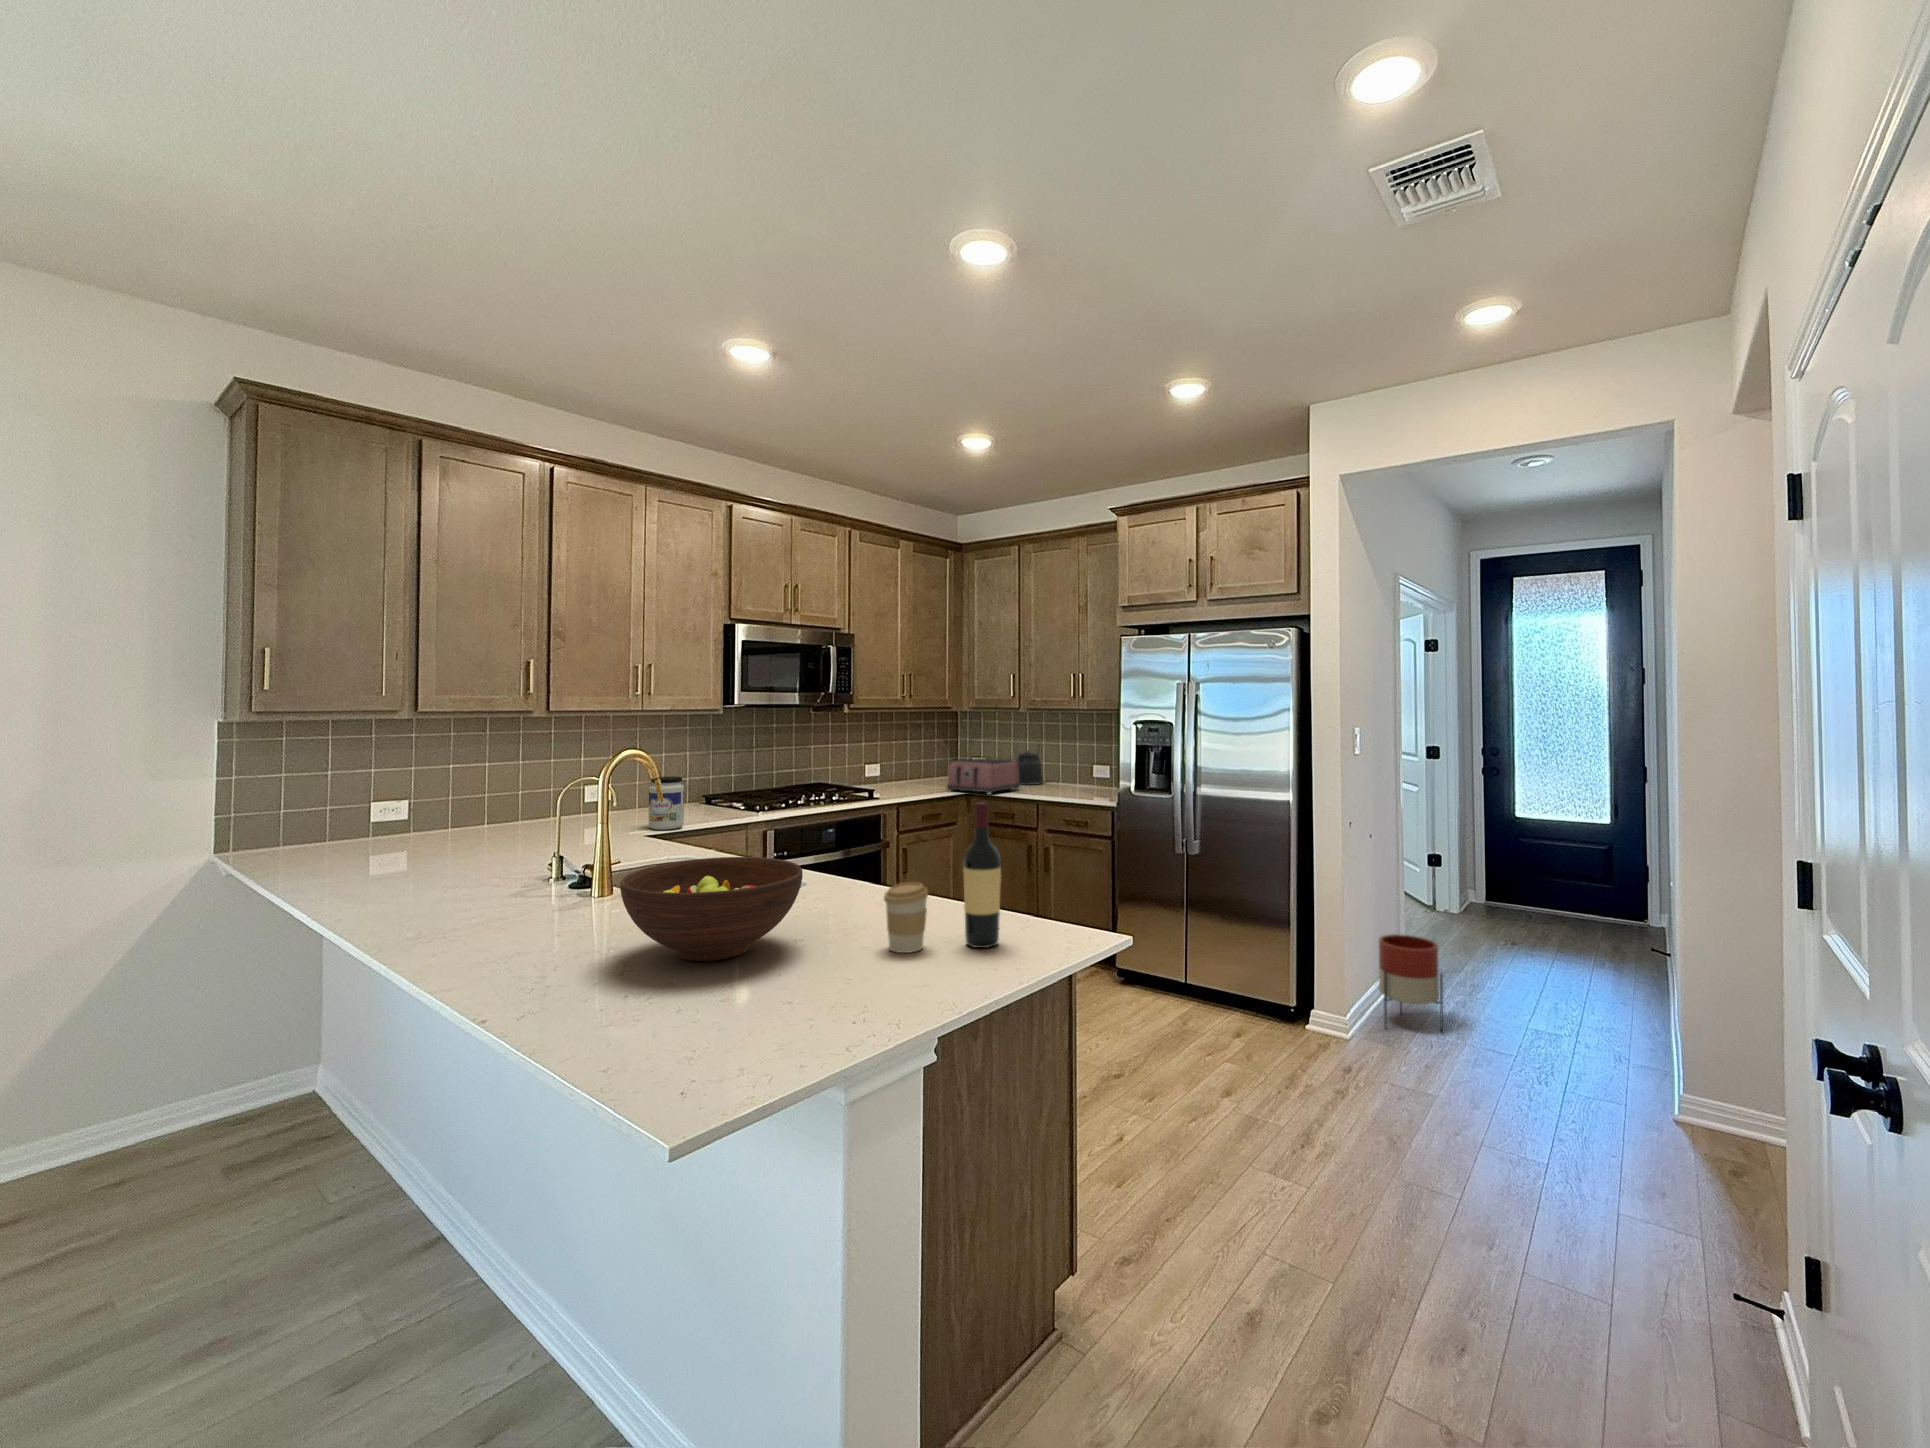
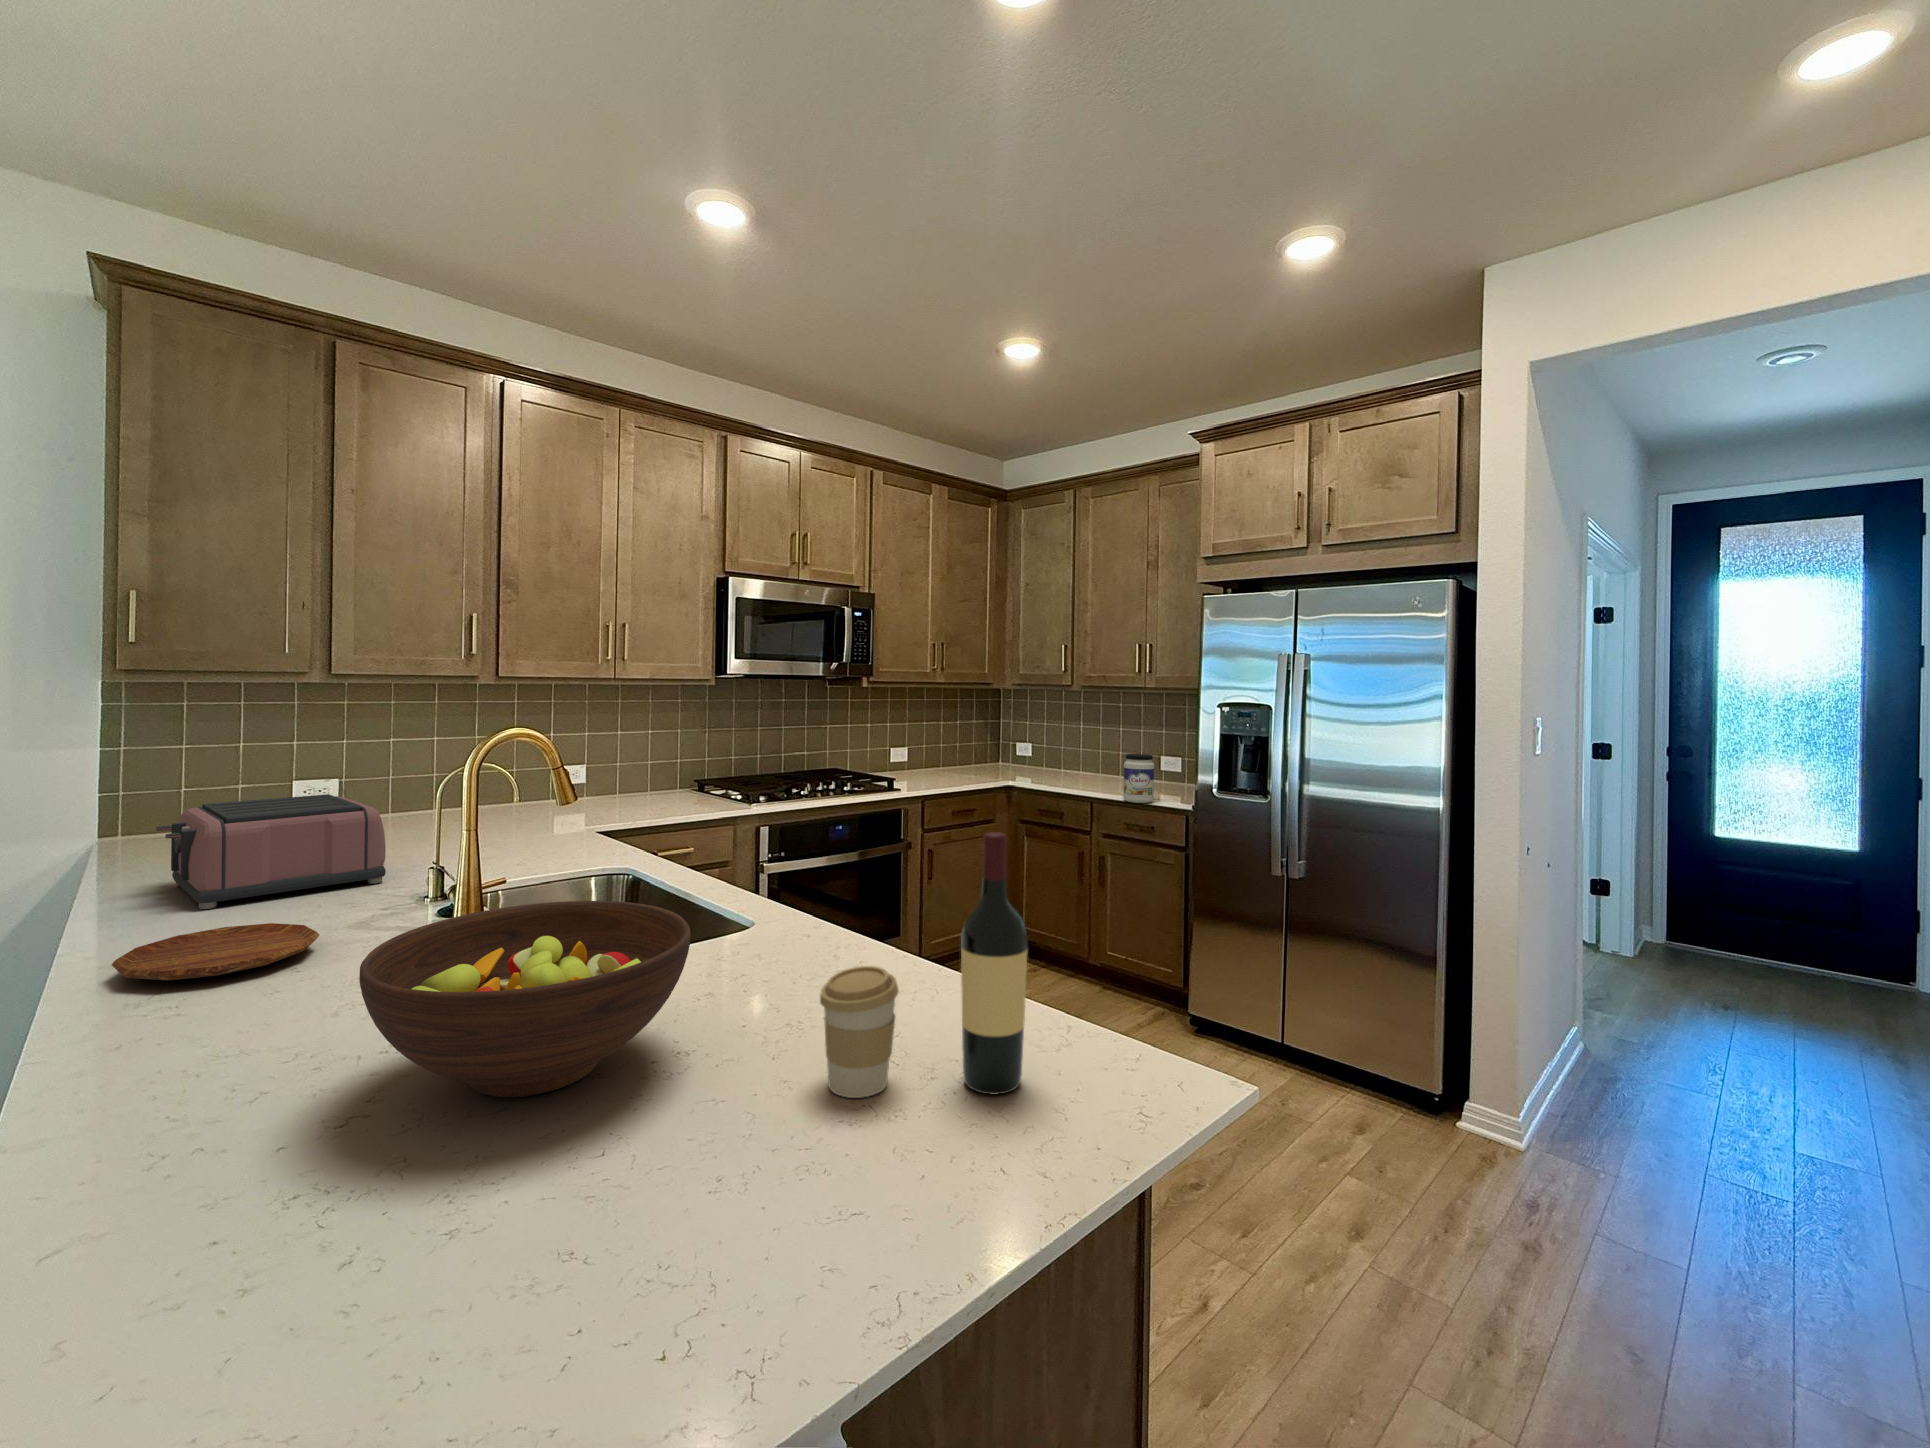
kettle: present [1015,743,1043,785] -> none [1064,726,1111,778]
toaster: present [947,758,1020,794] -> present [156,794,386,909]
jar: present [649,777,684,830] -> present [1123,754,1154,803]
tray: none [377,894,505,925] -> present [112,923,319,980]
planter: present [1379,934,1443,1031] -> none [1561,1001,1663,1146]

